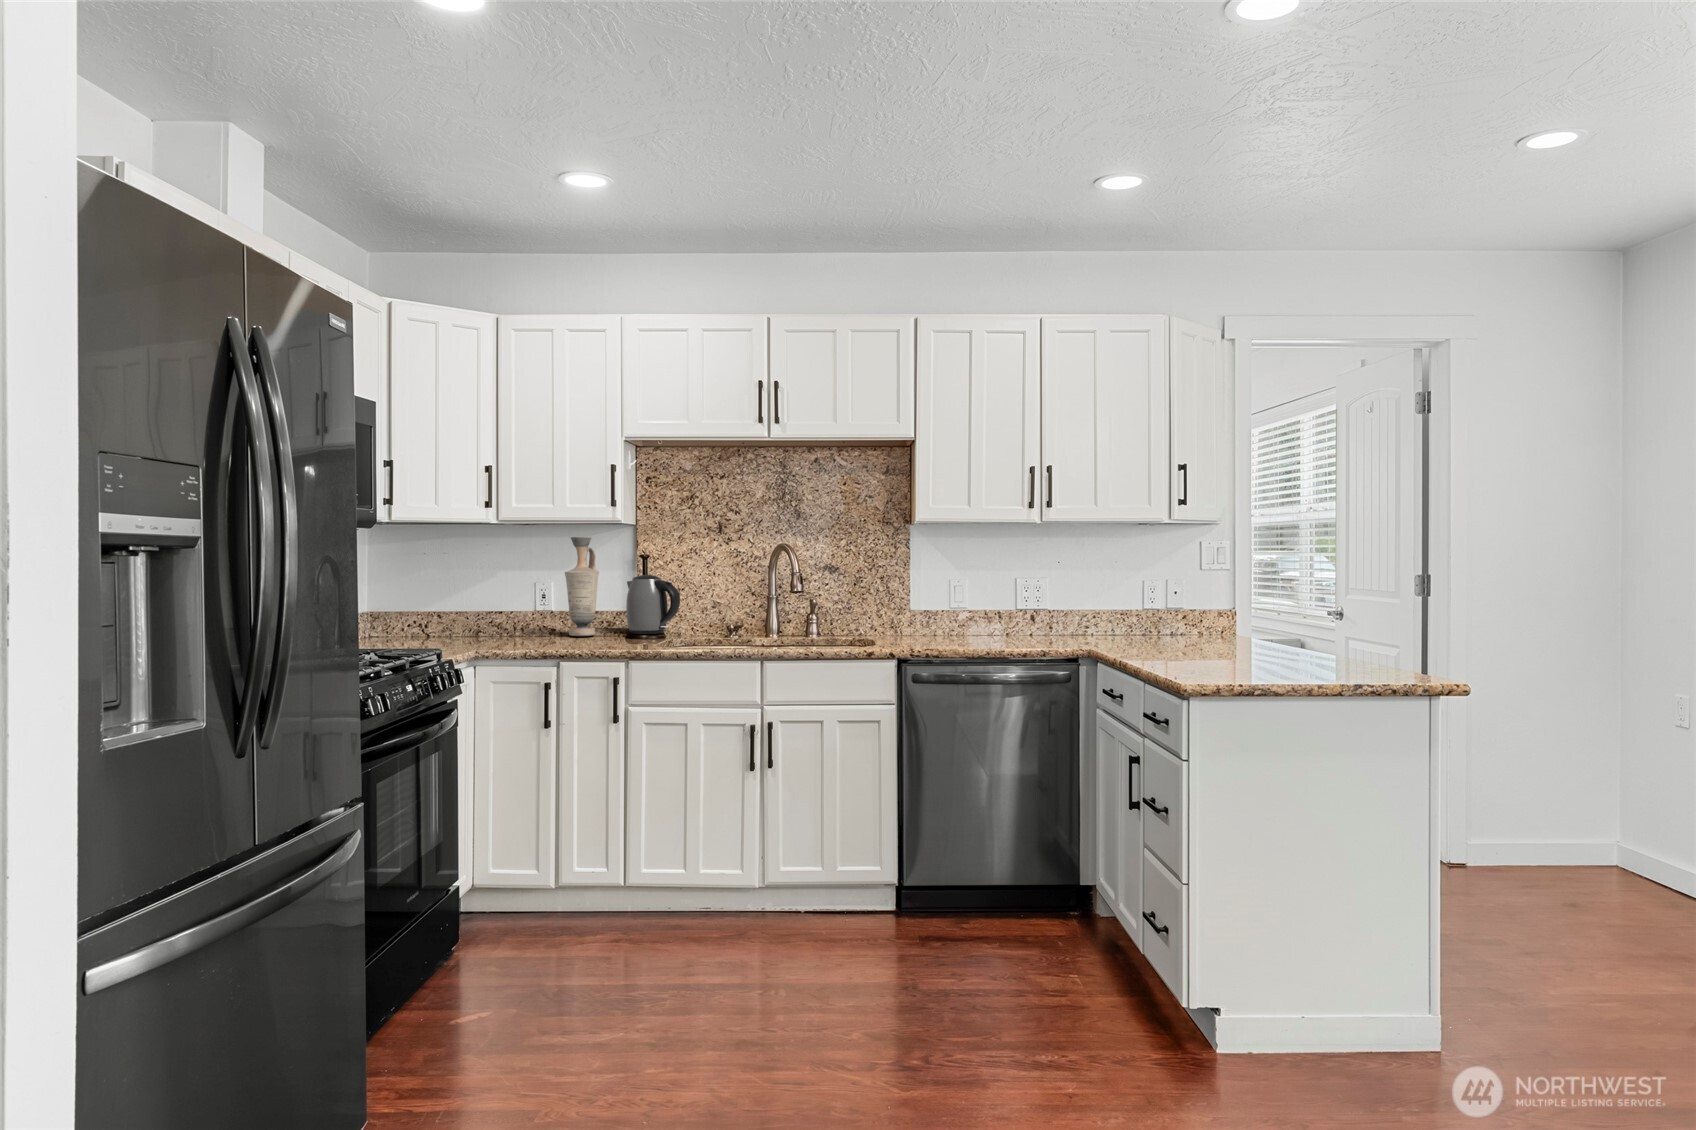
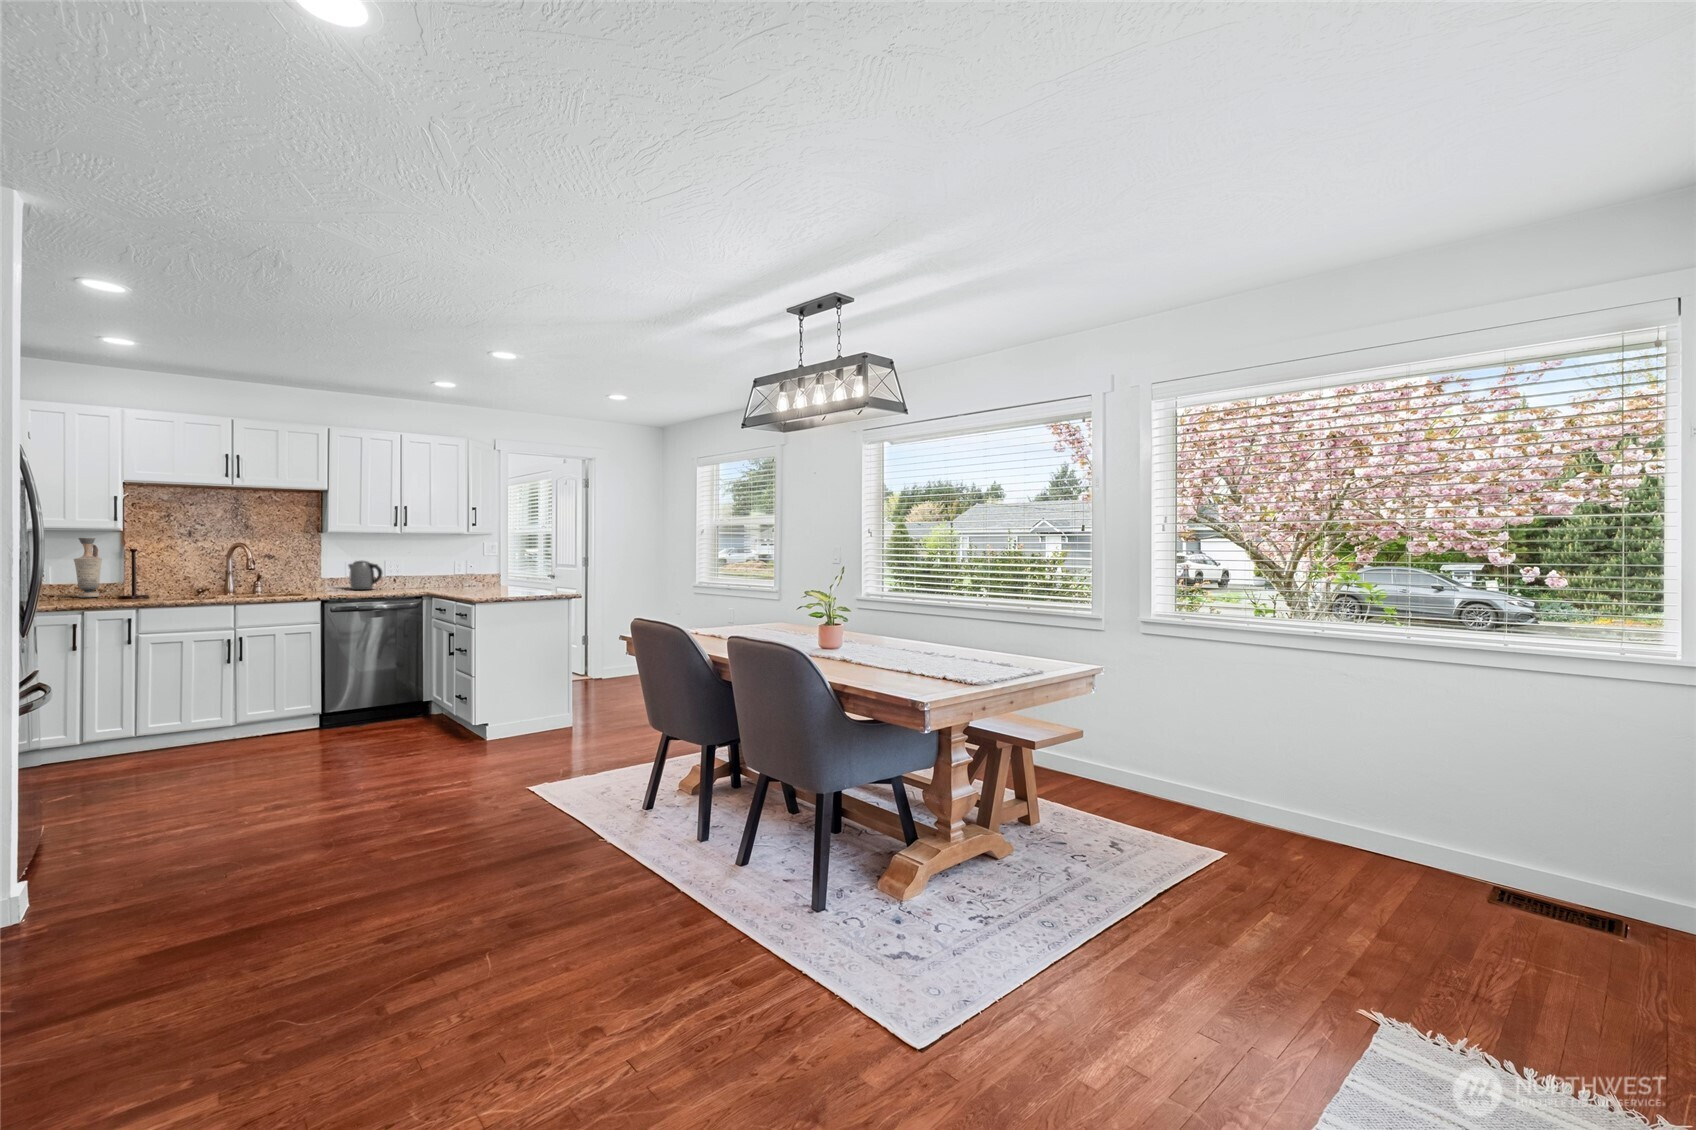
kettle: present [626,575,680,634] -> present [349,561,382,590]

